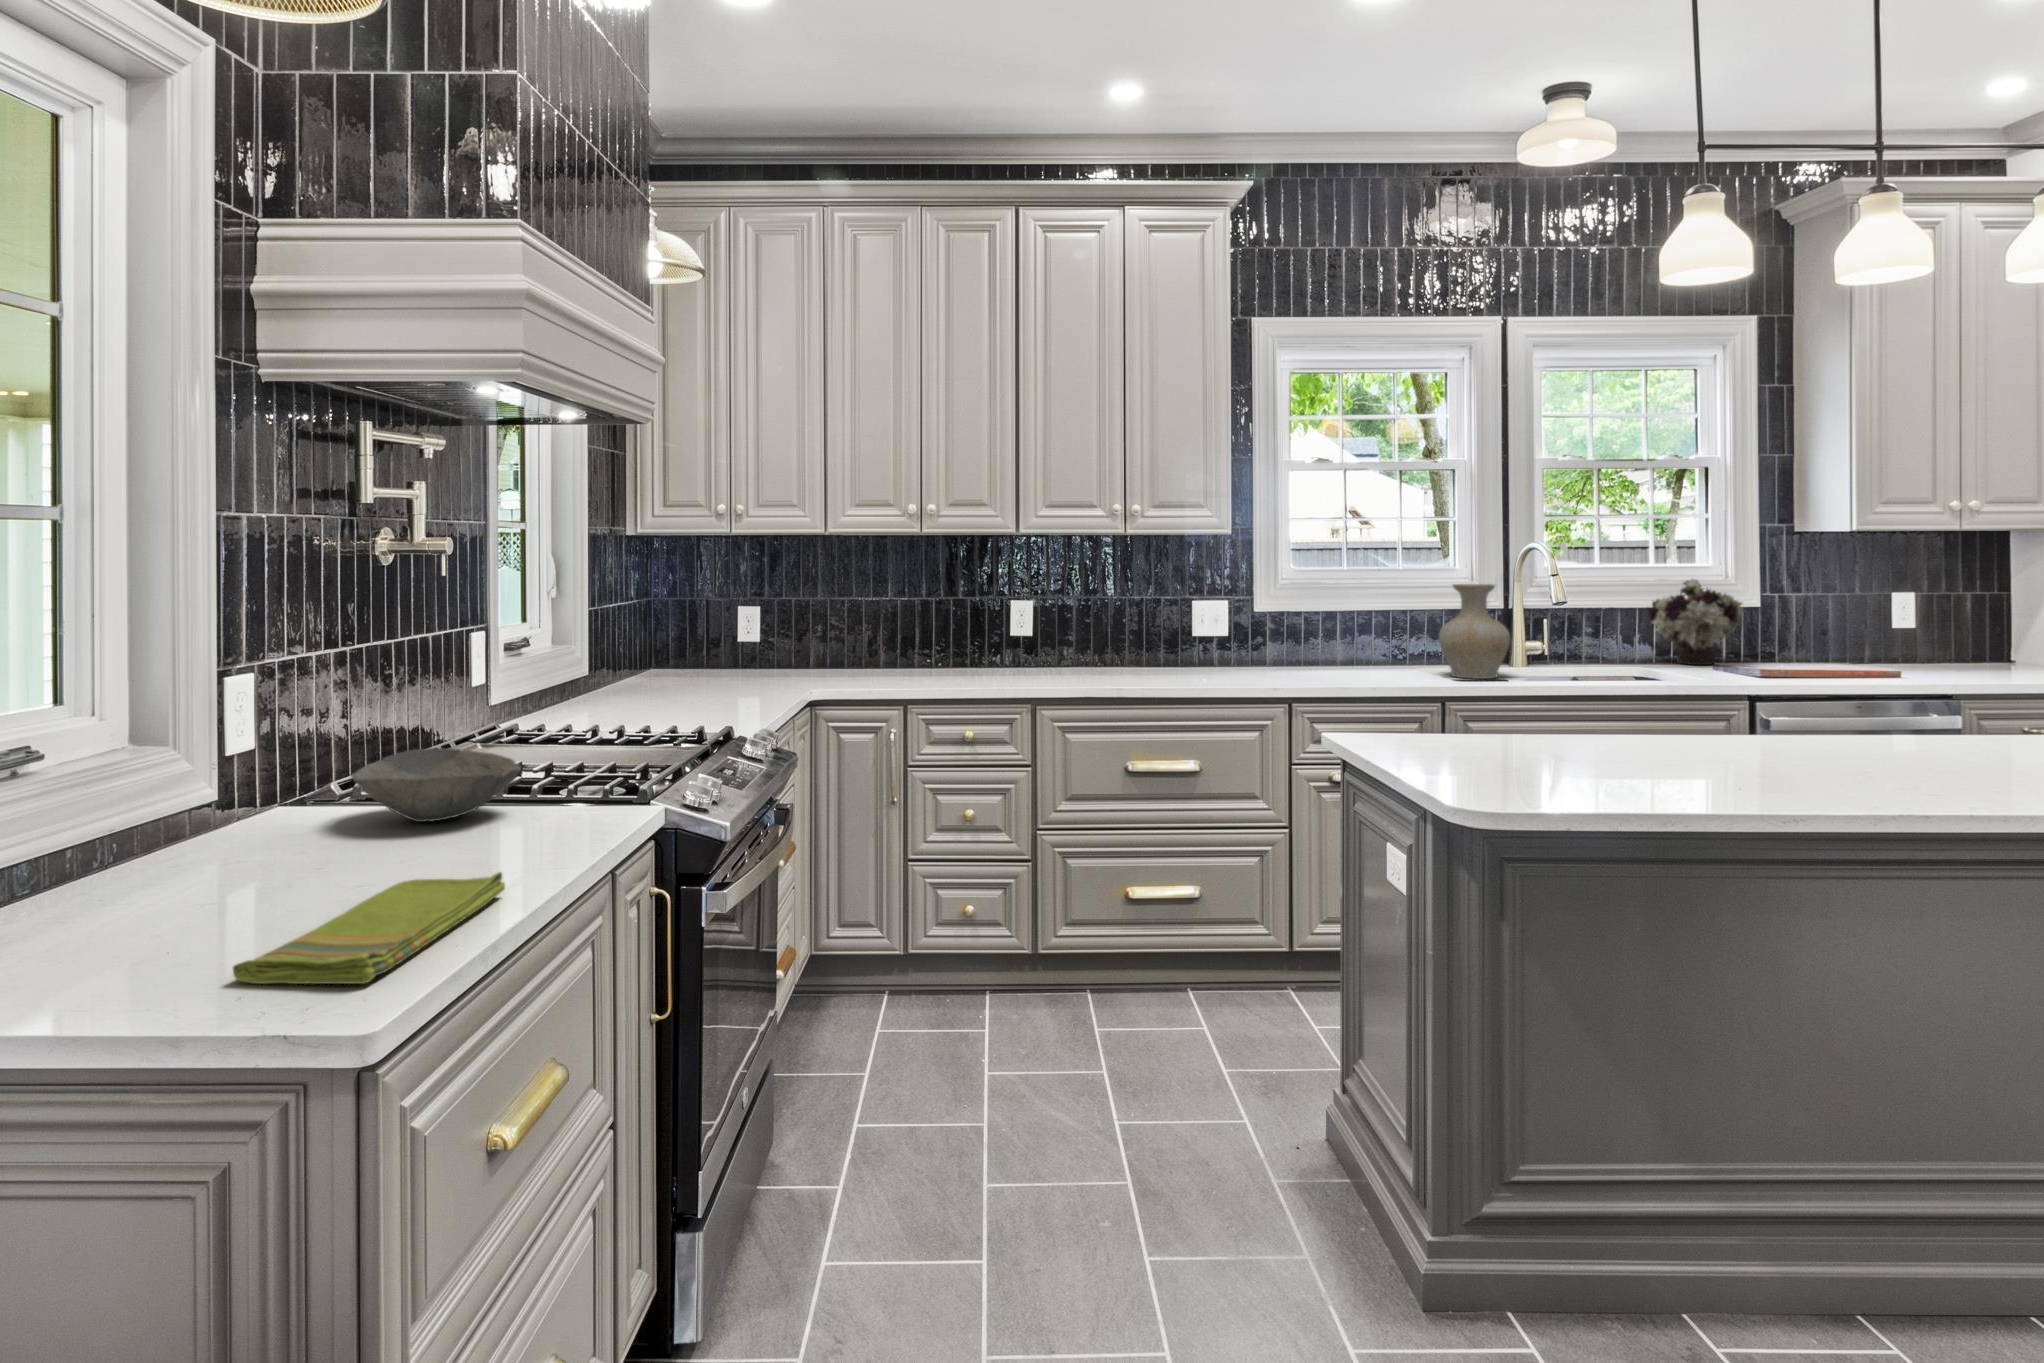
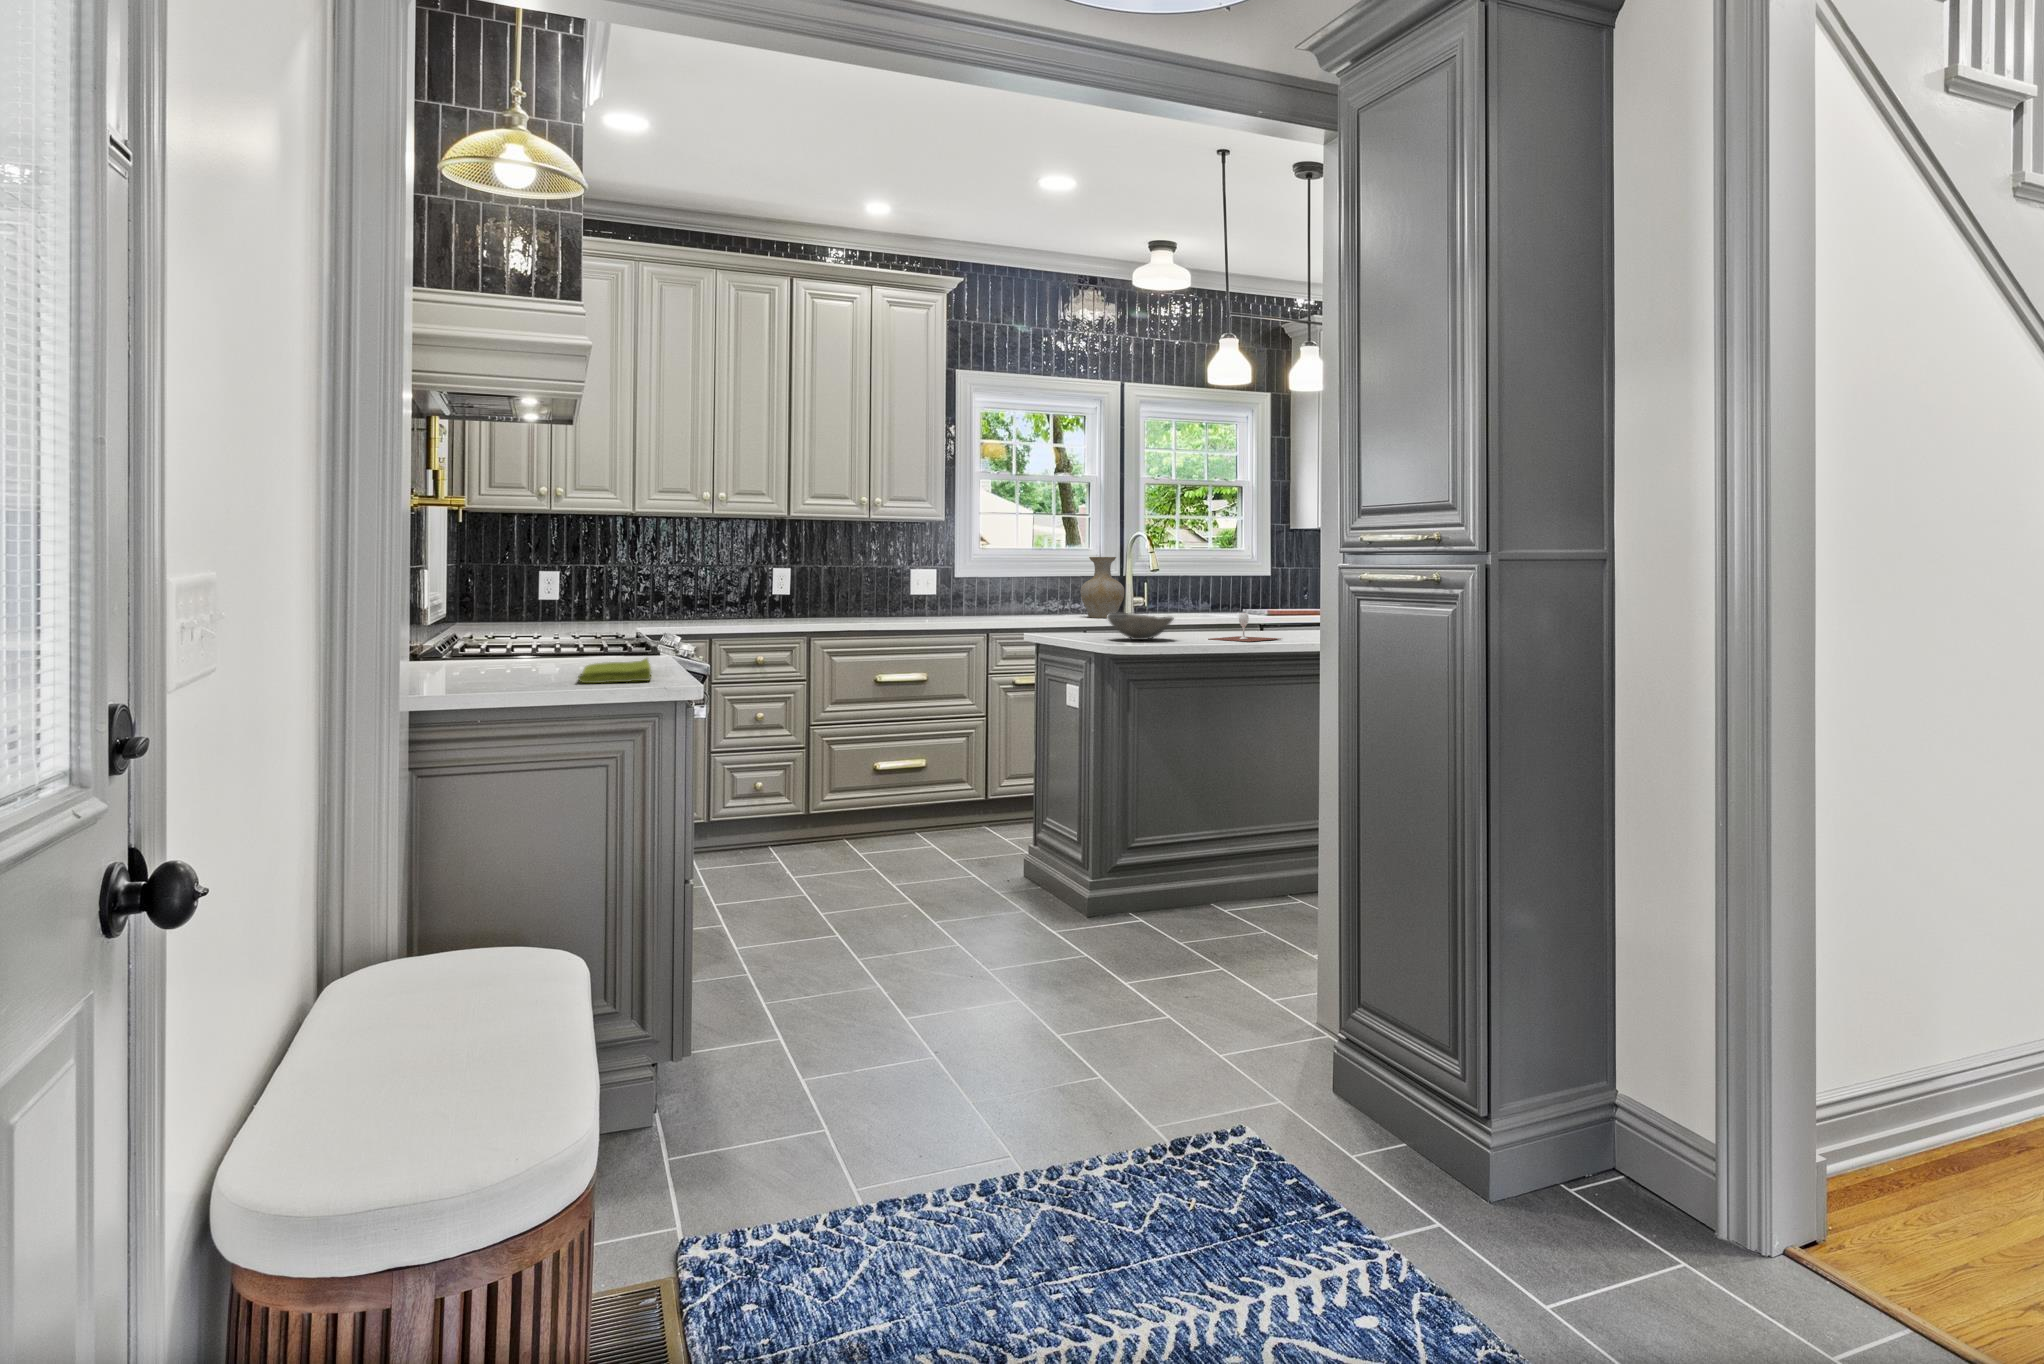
flower arrangement: present [1648,579,1742,665] -> none [1206,557,1260,612]
wine glass: none [1666,725,1841,789] -> present [1210,613,1281,642]
bowl: present [351,748,521,822] -> present [1106,613,1173,640]

